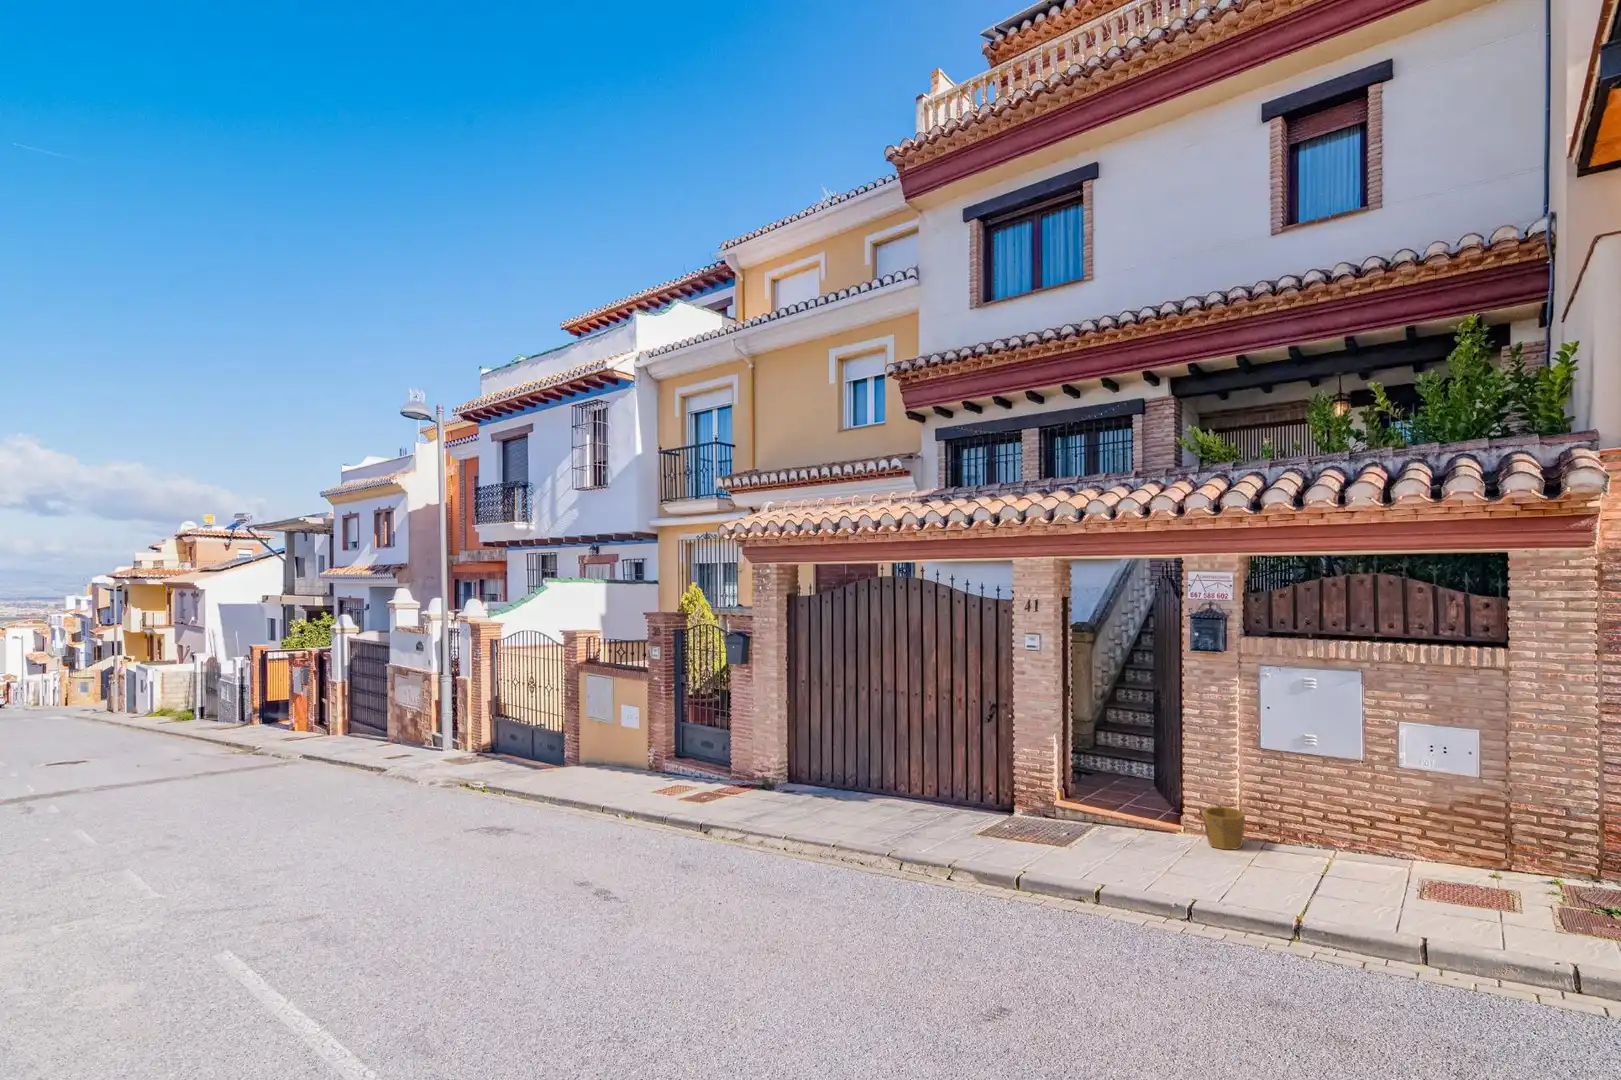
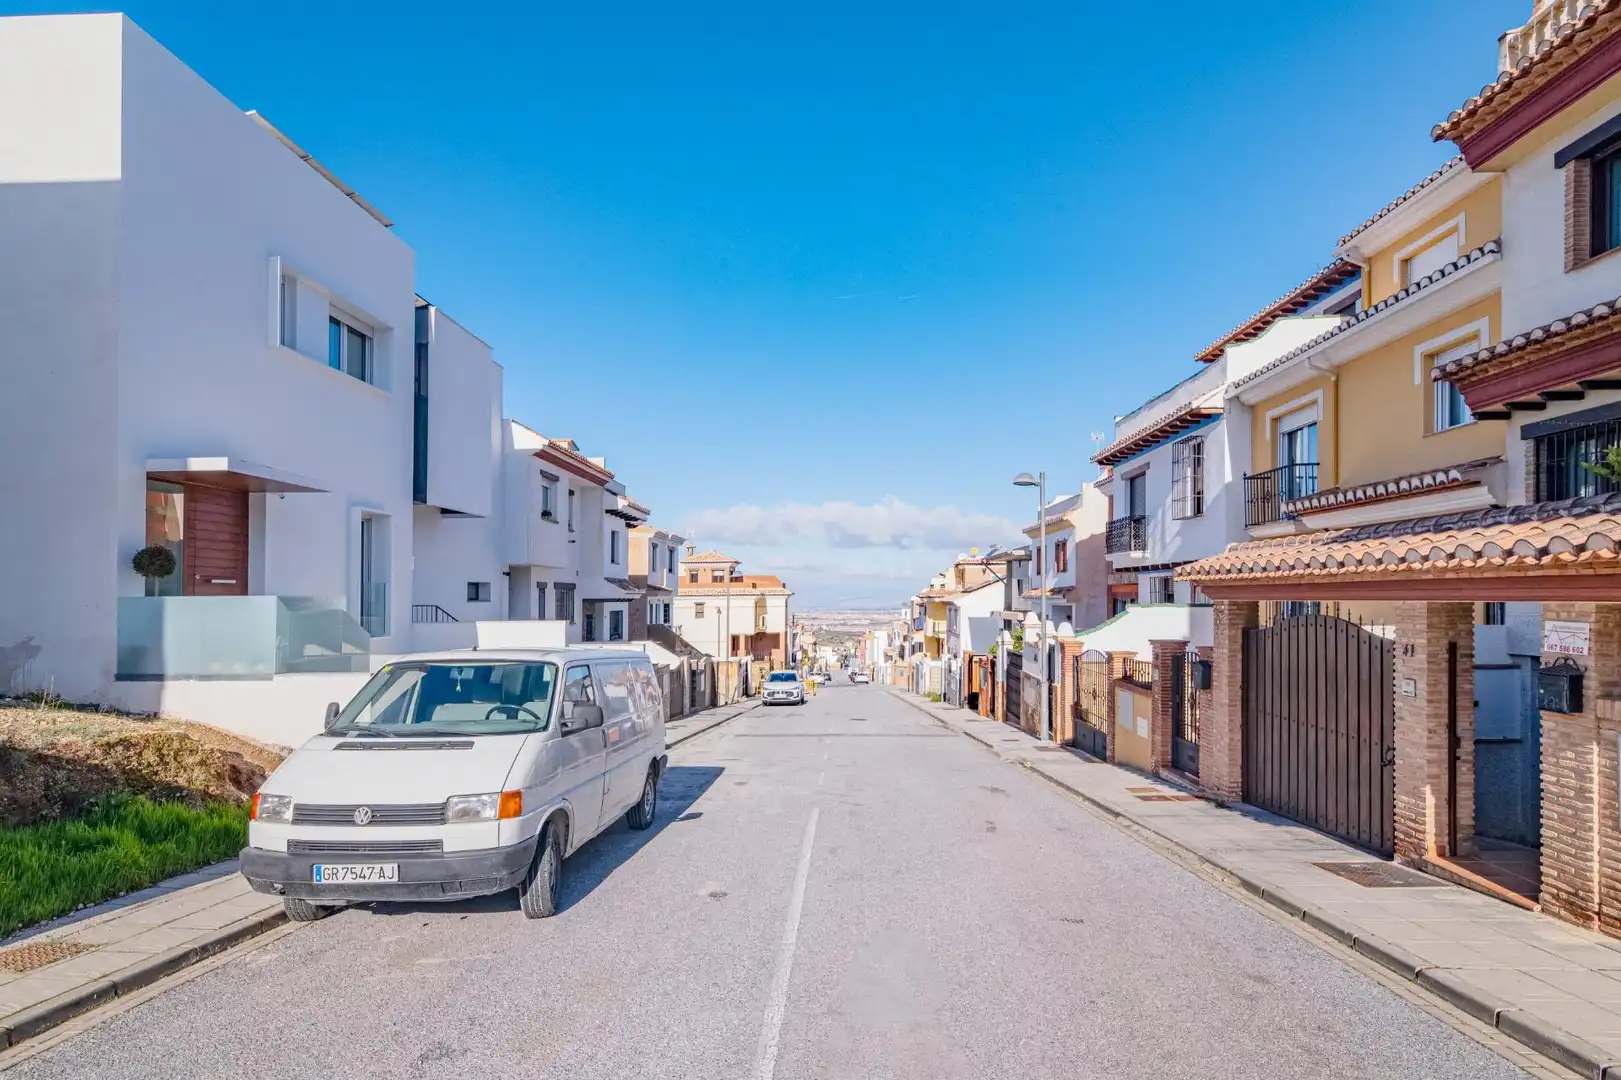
bucket: present [1202,807,1245,849] -> none [1530,885,1592,934]

